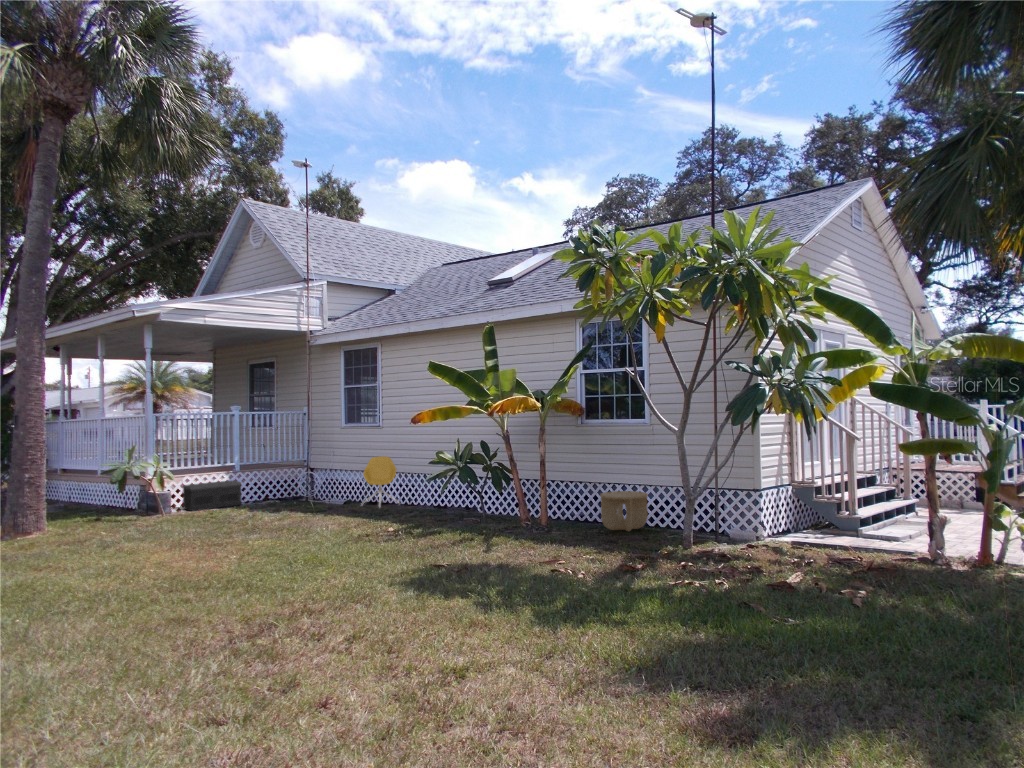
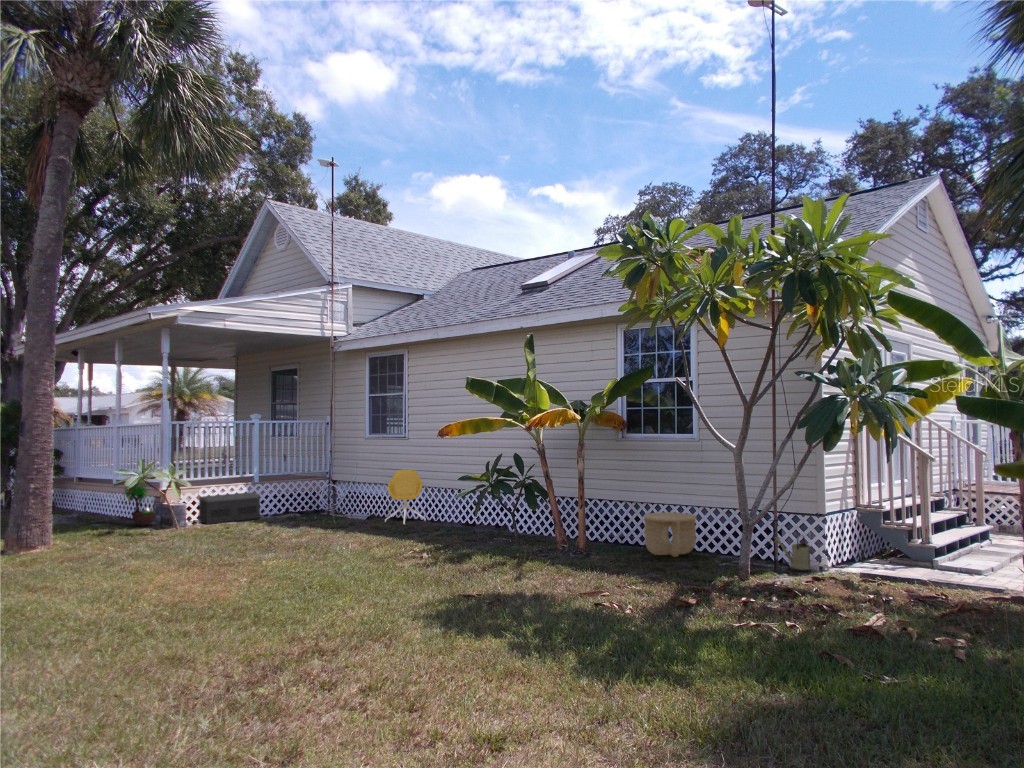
potted tree: none [108,469,141,514] -> present [125,484,155,526]
watering can: none [716,509,751,542] -> present [774,536,810,572]

